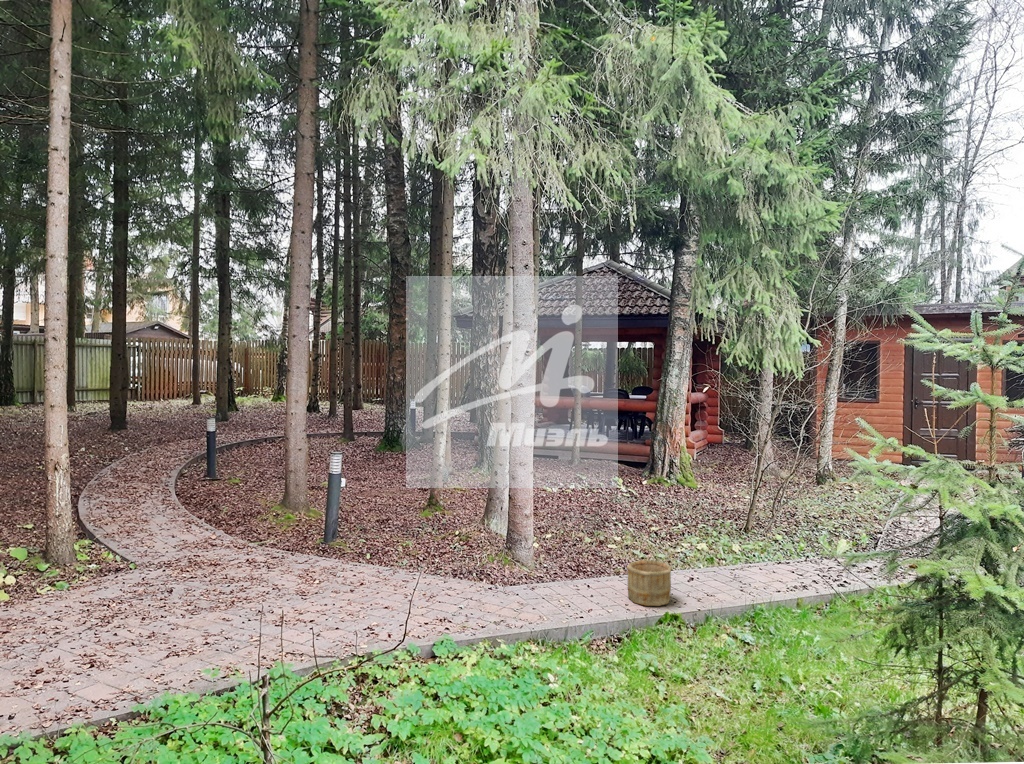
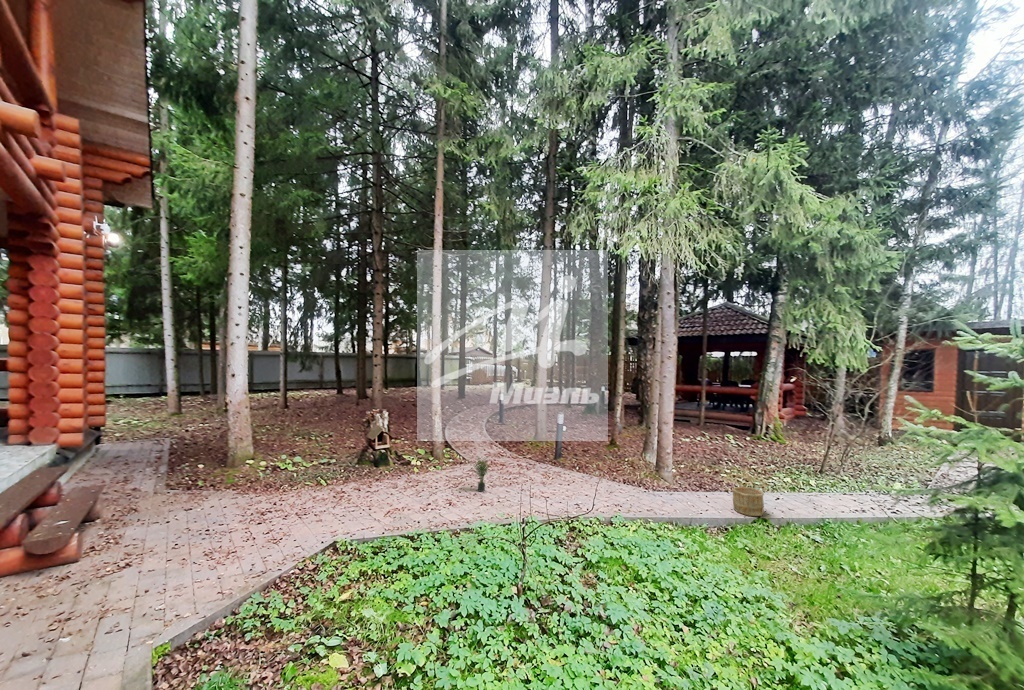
potted plant: none [127,549,188,631] -> present [475,460,489,492]

